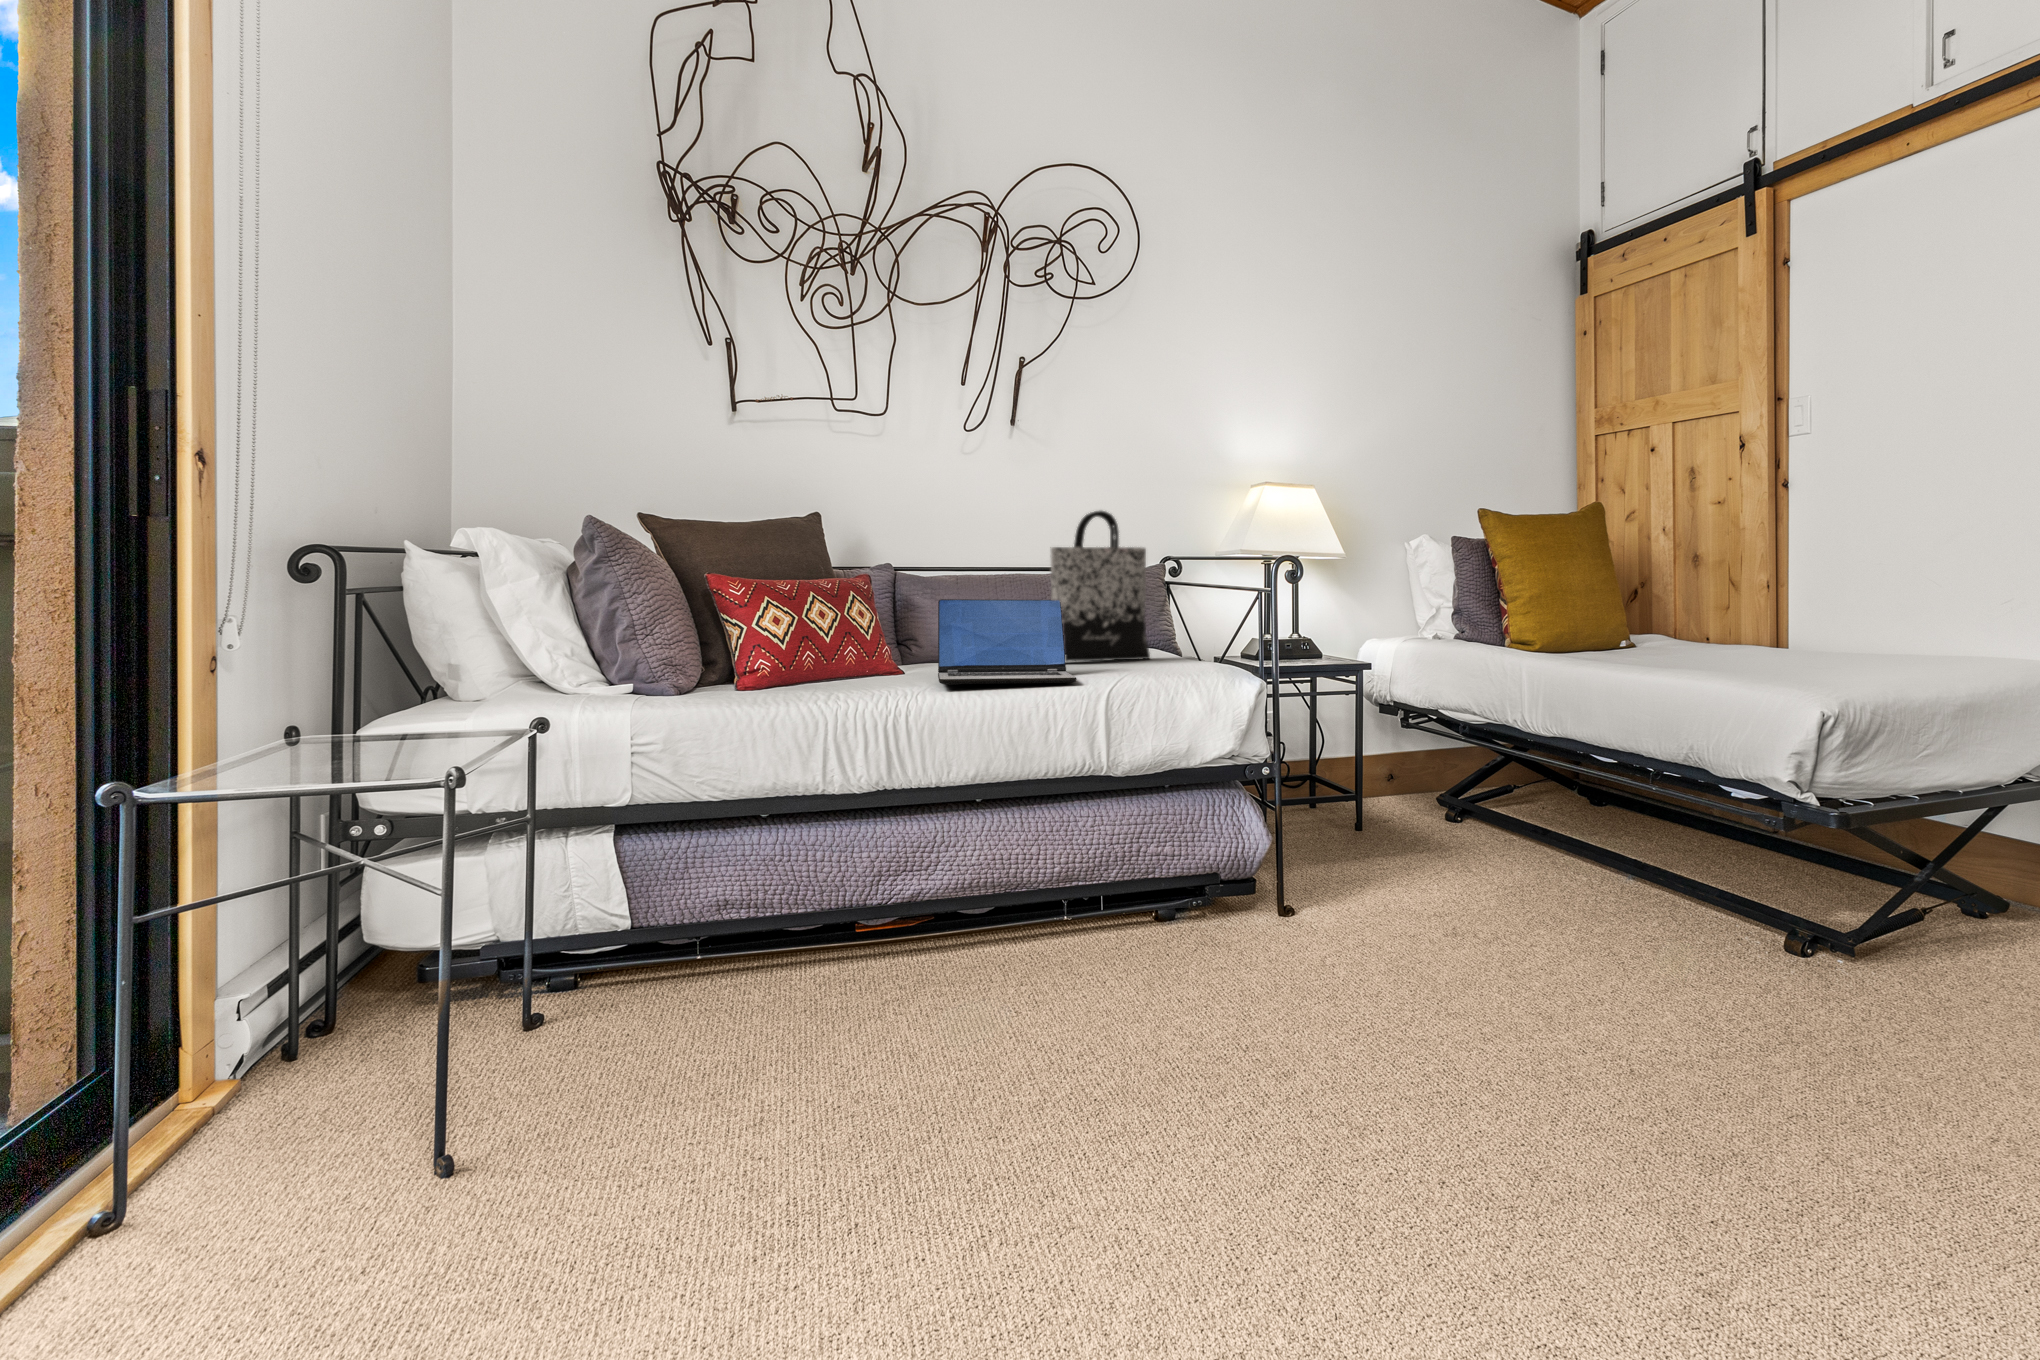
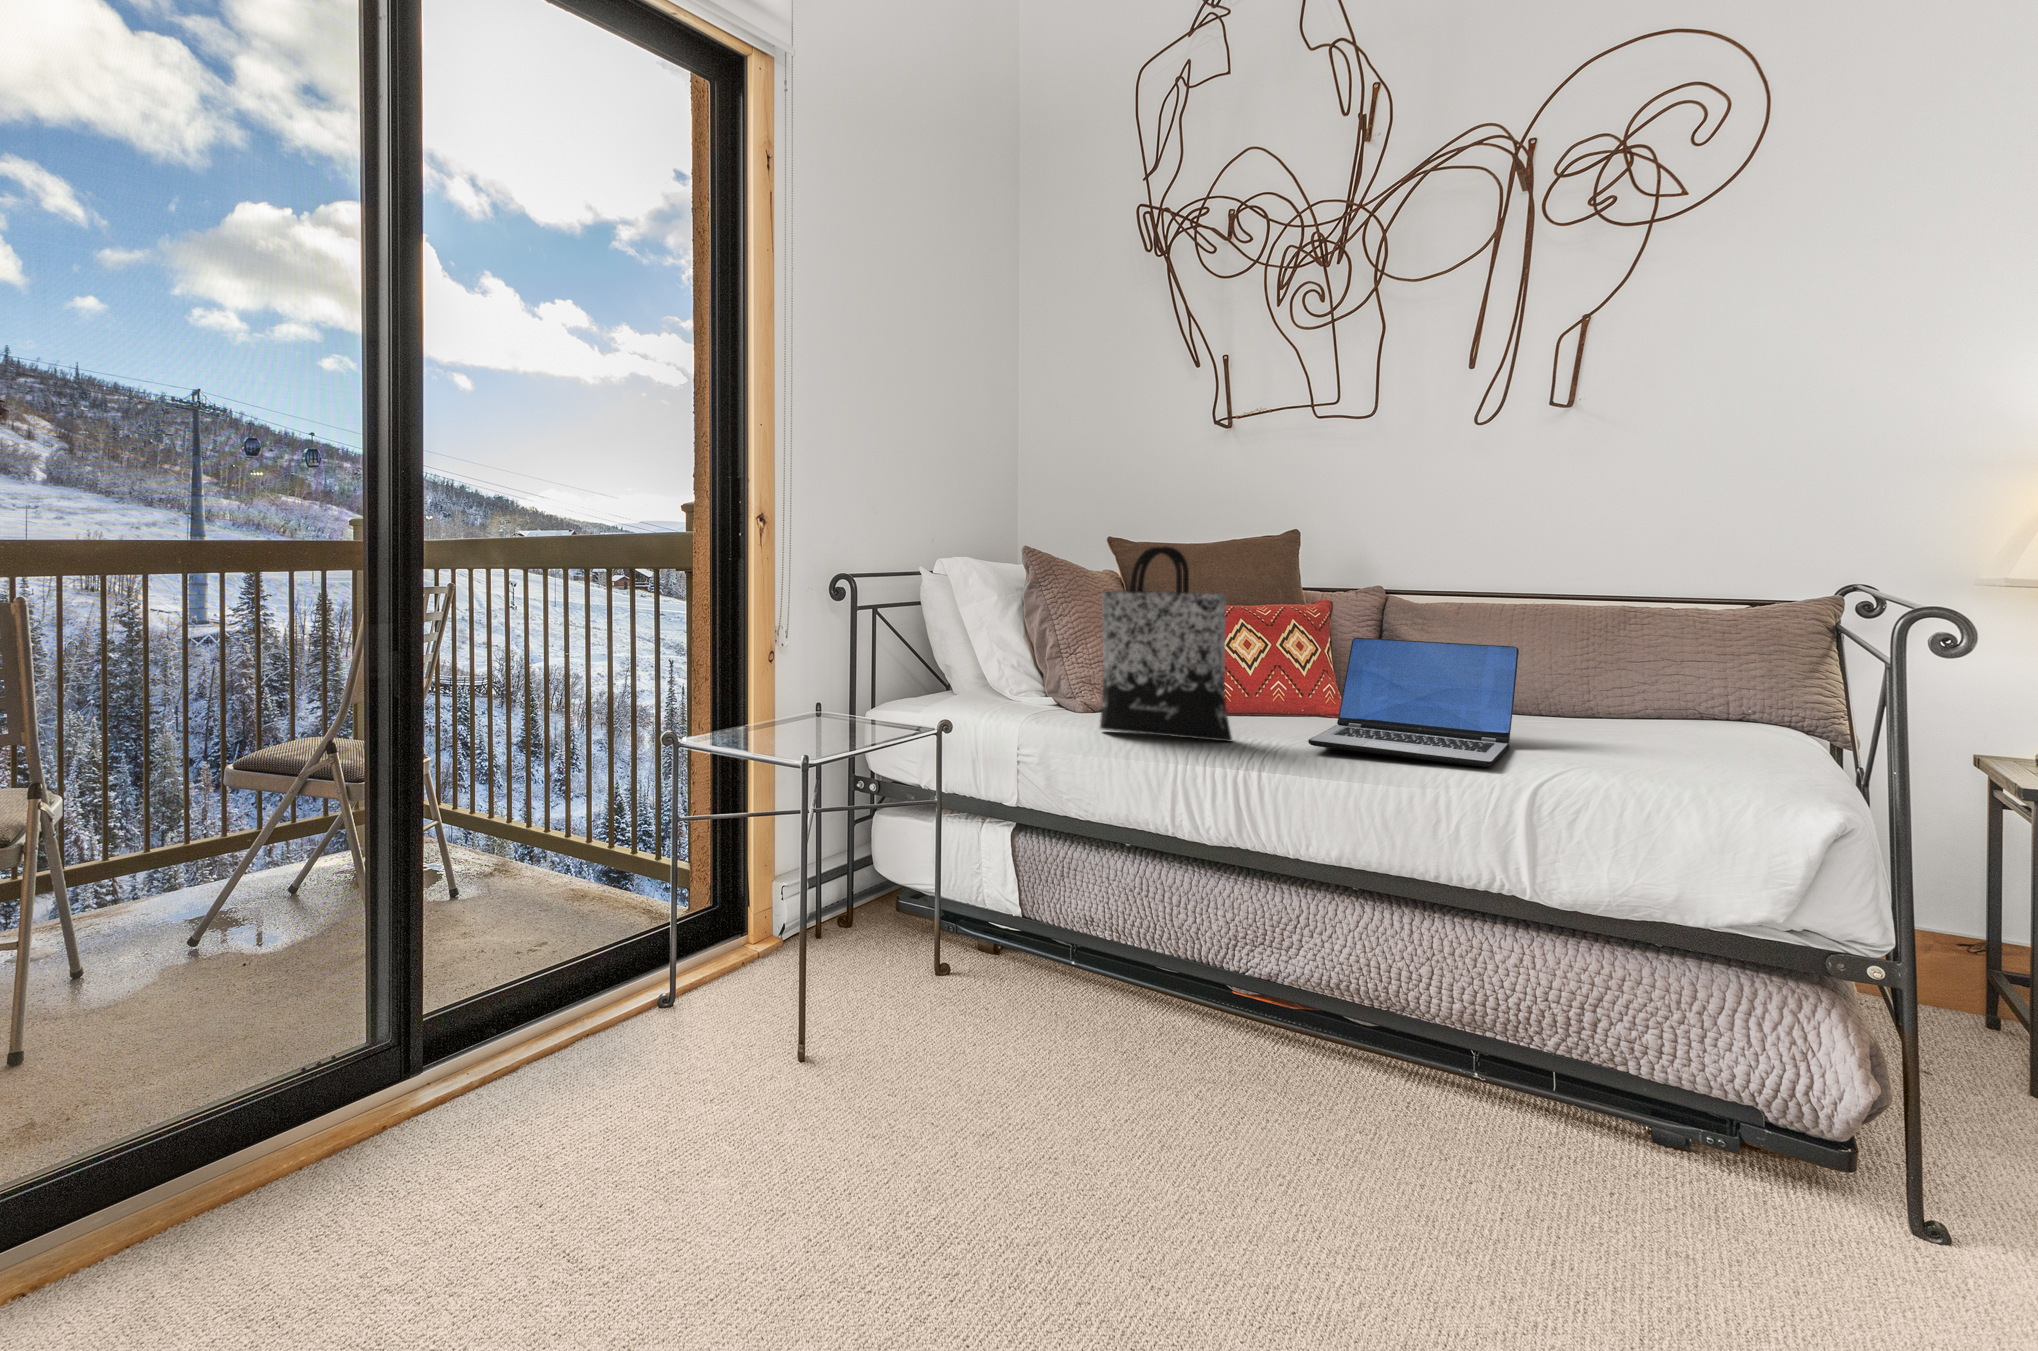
tote bag: present [1051,511,1150,661] -> present [1100,546,1232,742]

